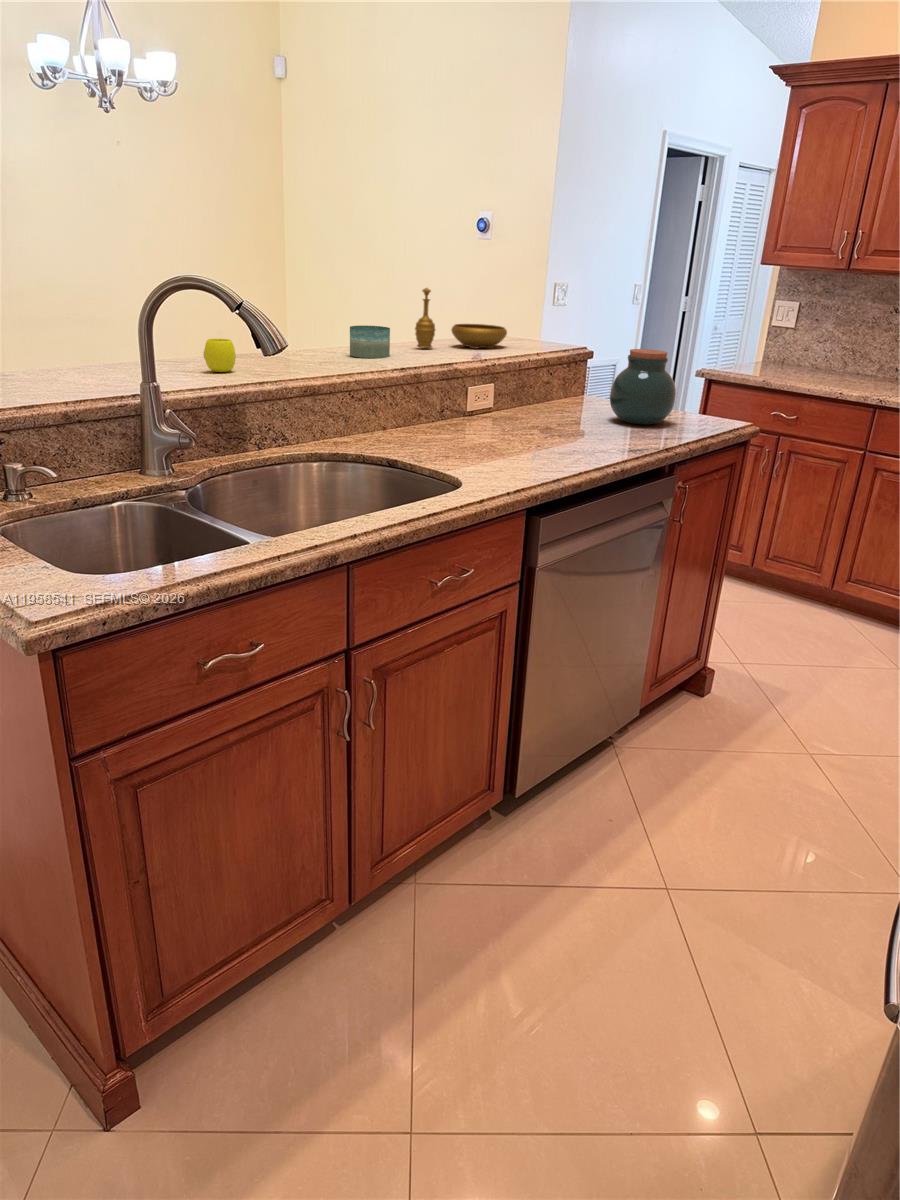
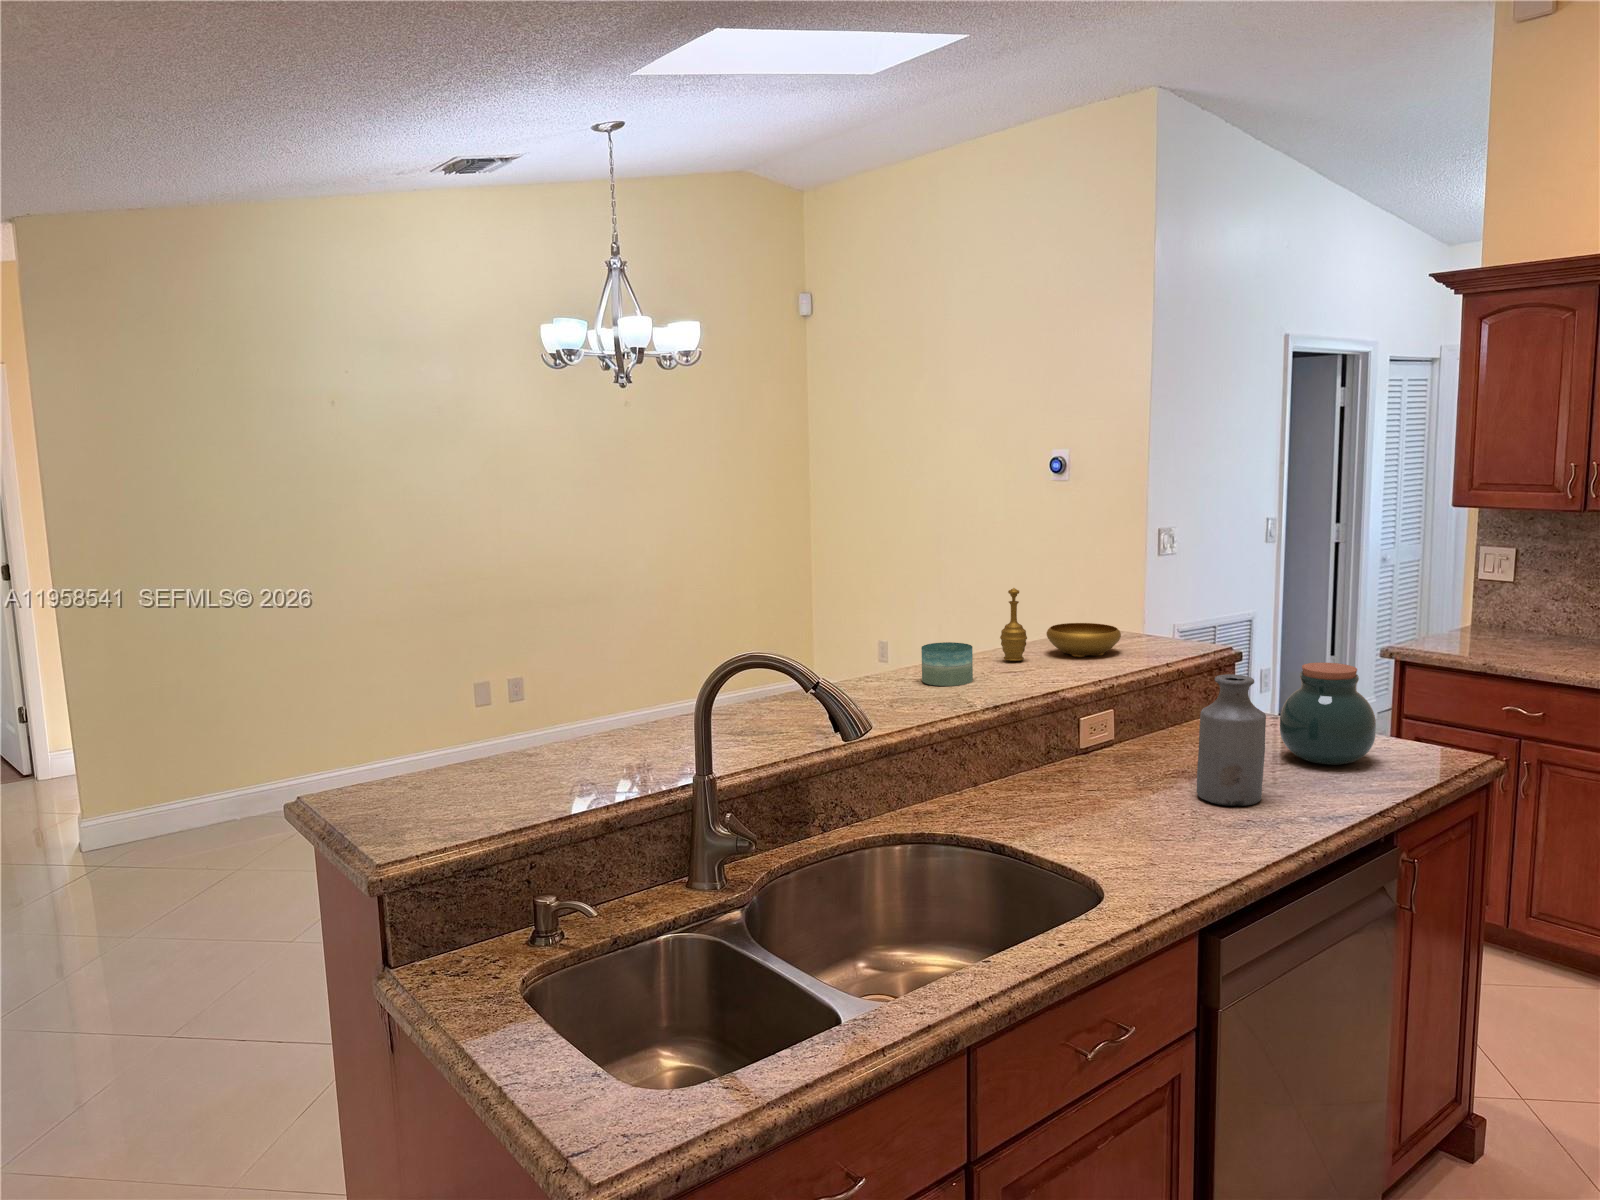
cup: present [203,339,236,372] -> none [750,685,789,726]
bottle: none [544,344,597,443] -> present [1197,674,1266,806]

